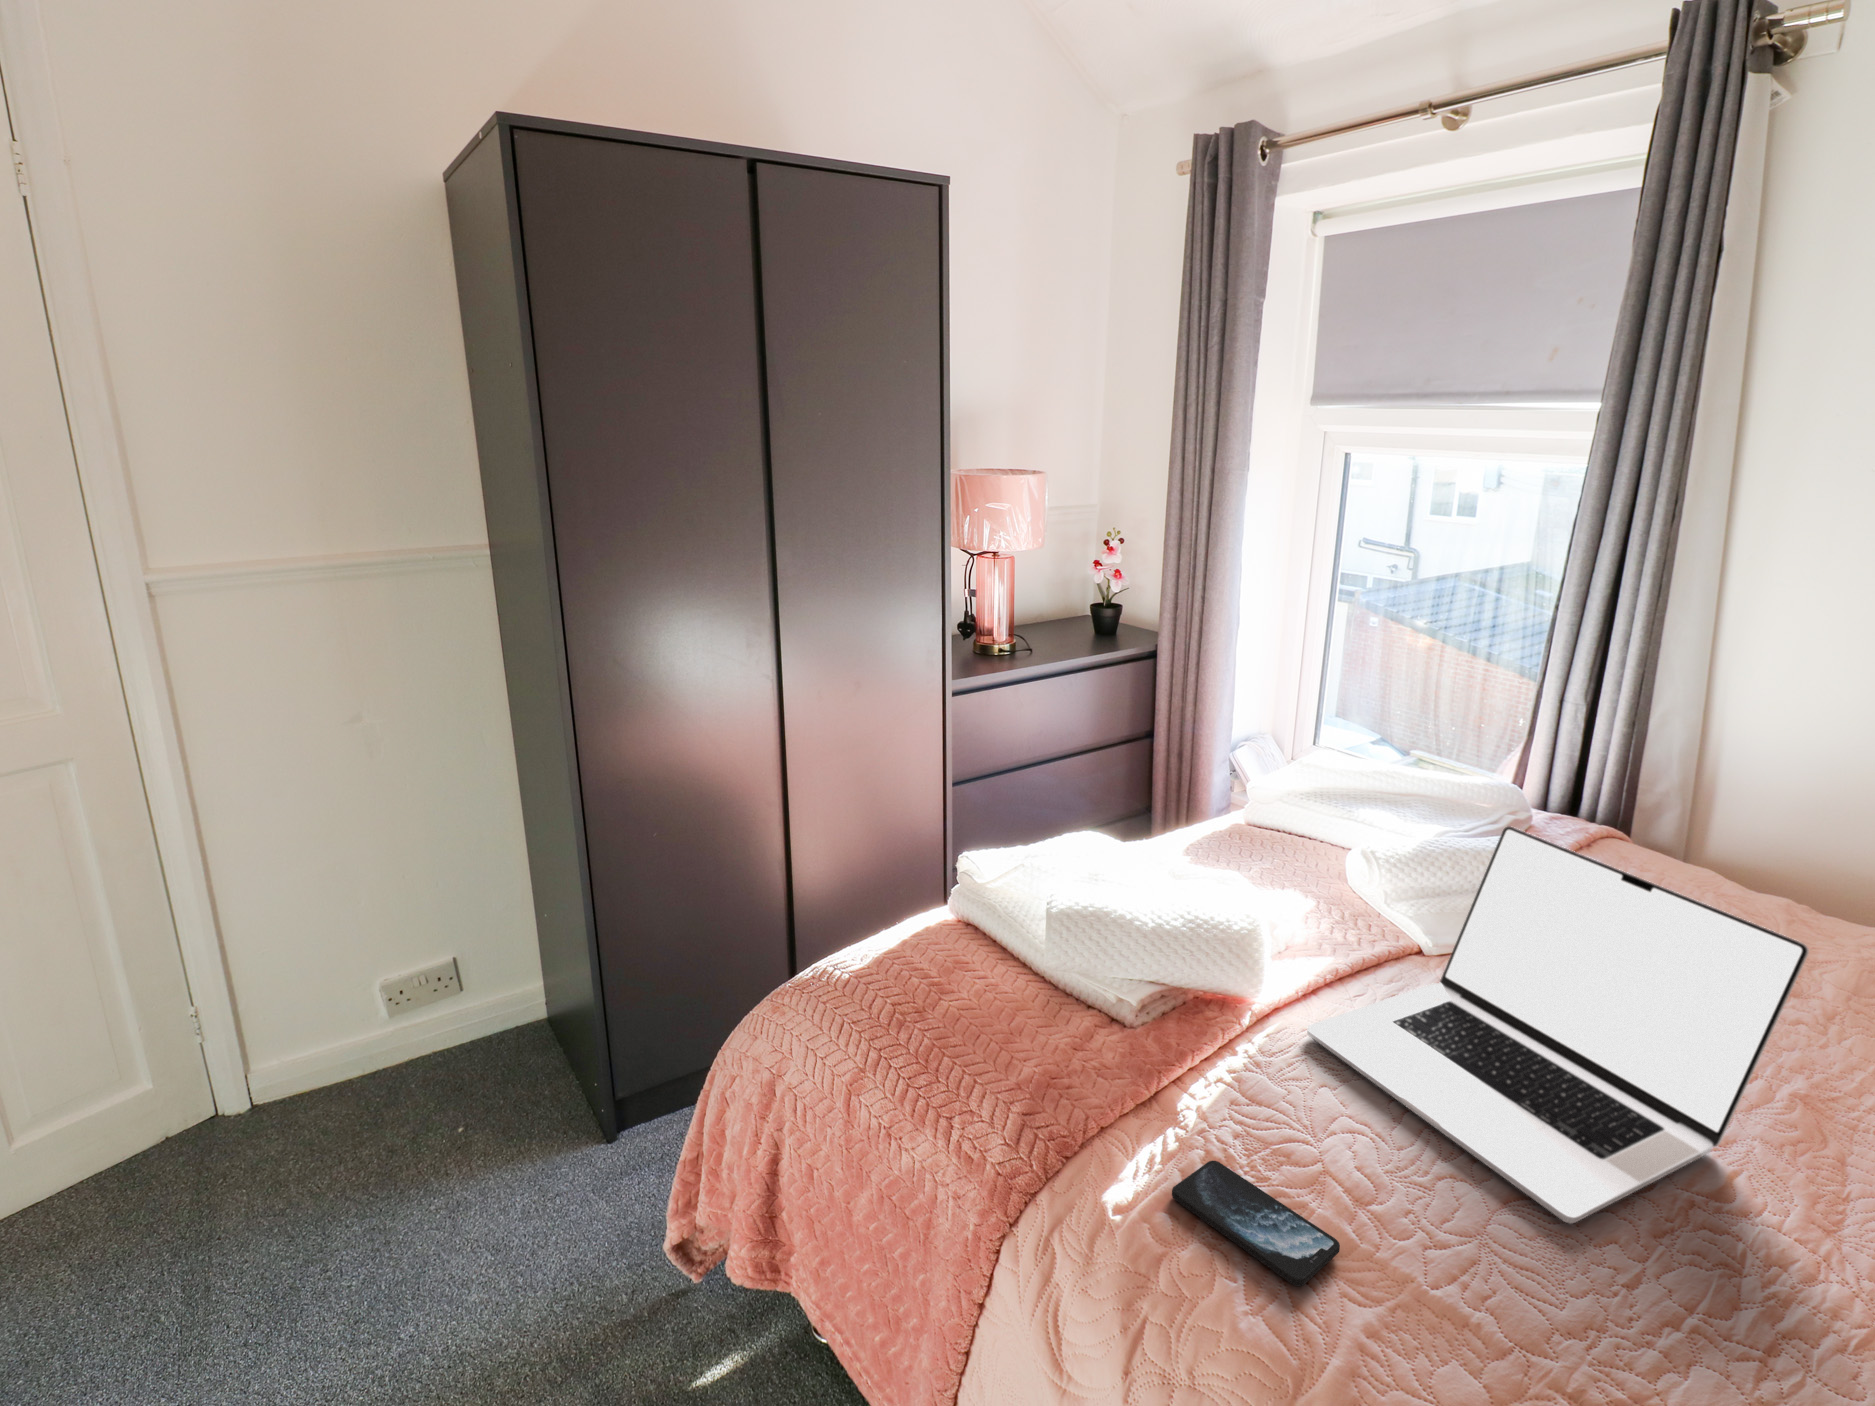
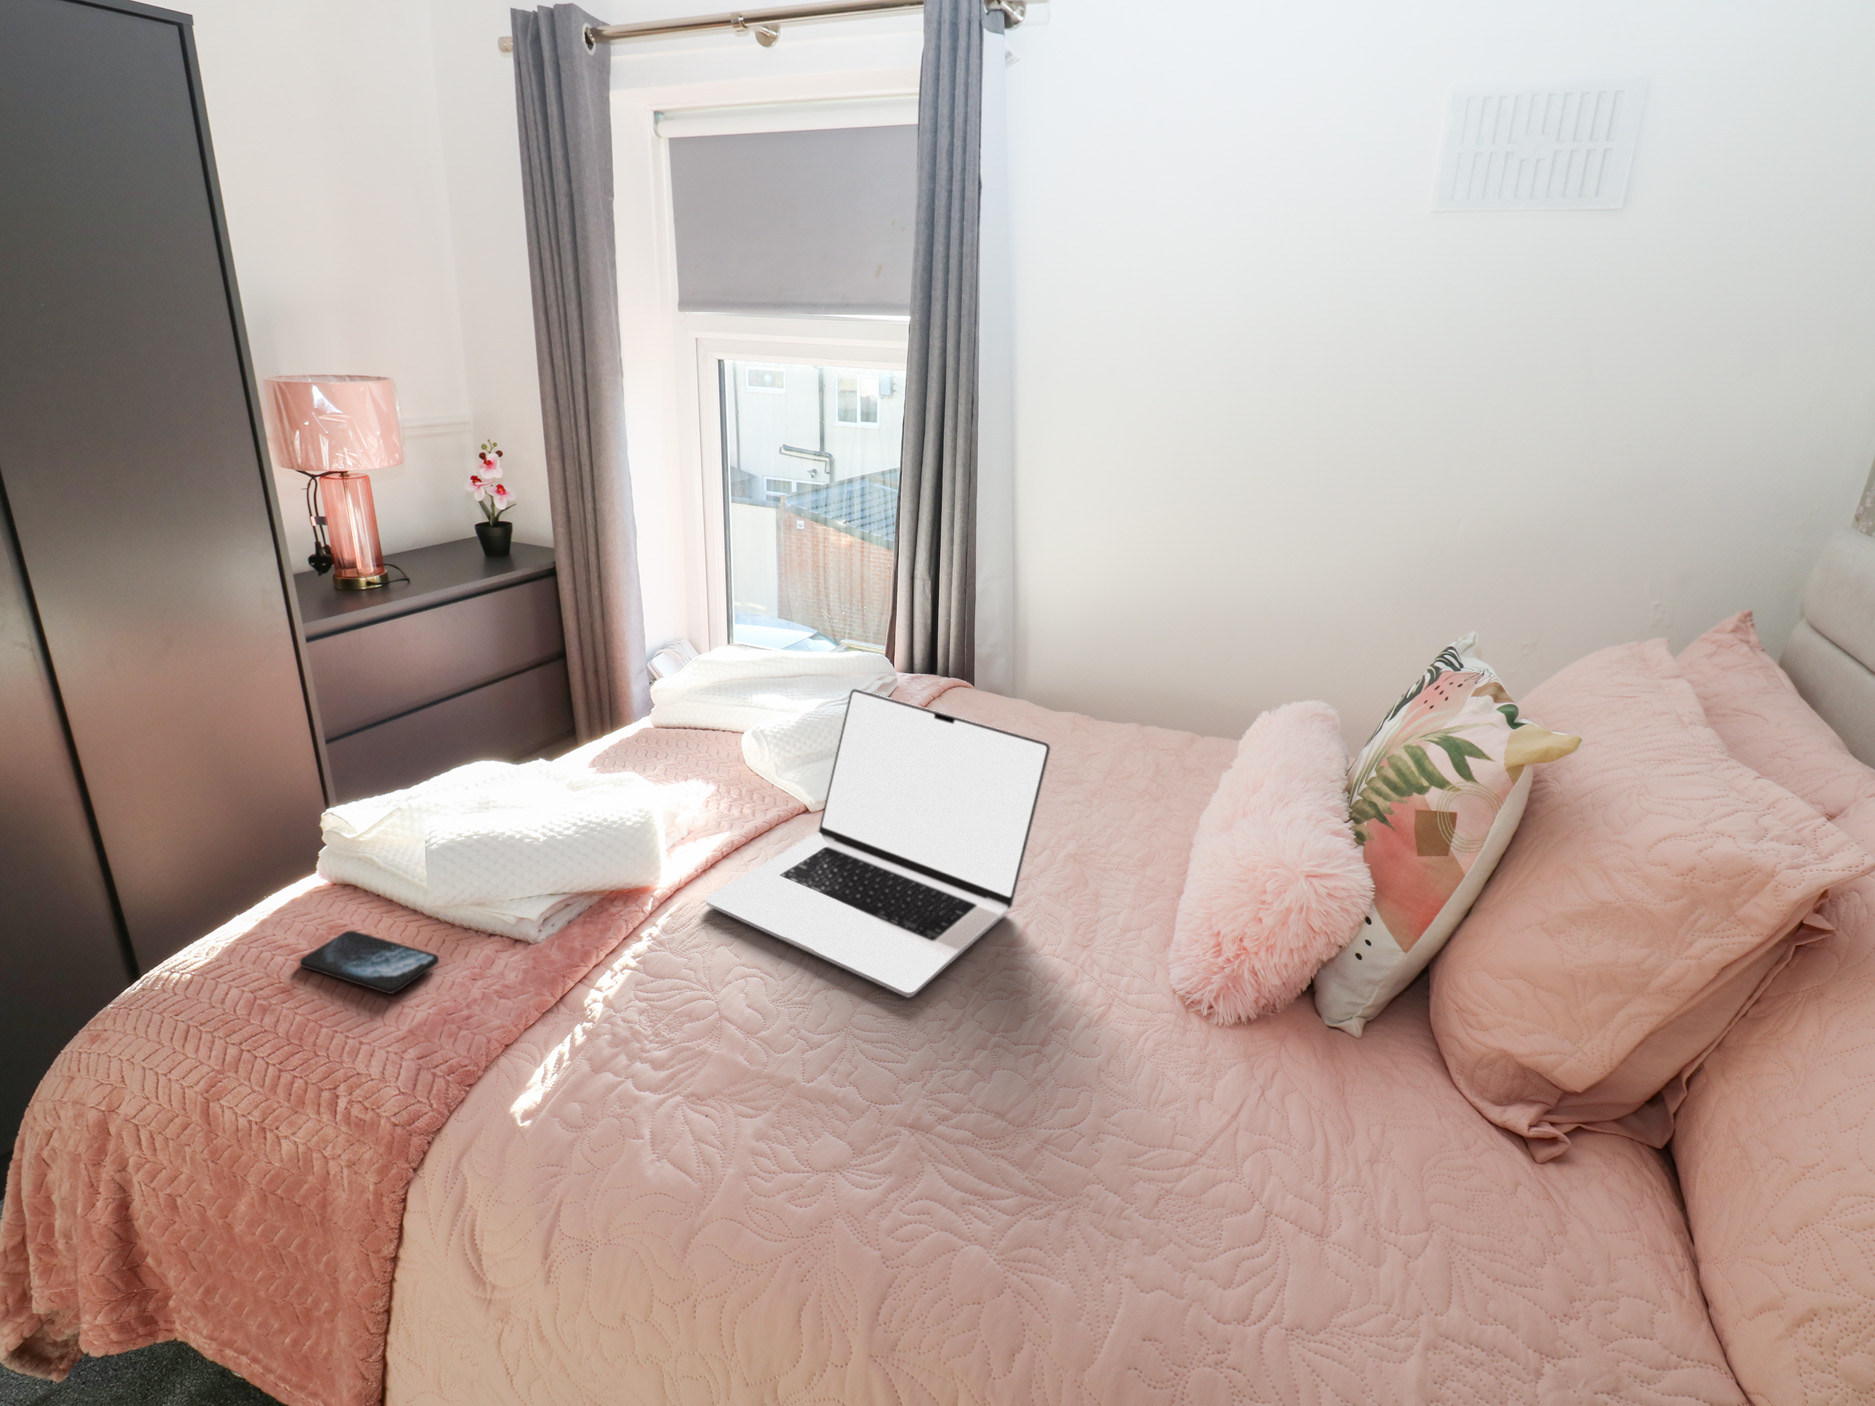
smartphone: present [1172,1161,1340,1286] -> present [300,931,439,994]

